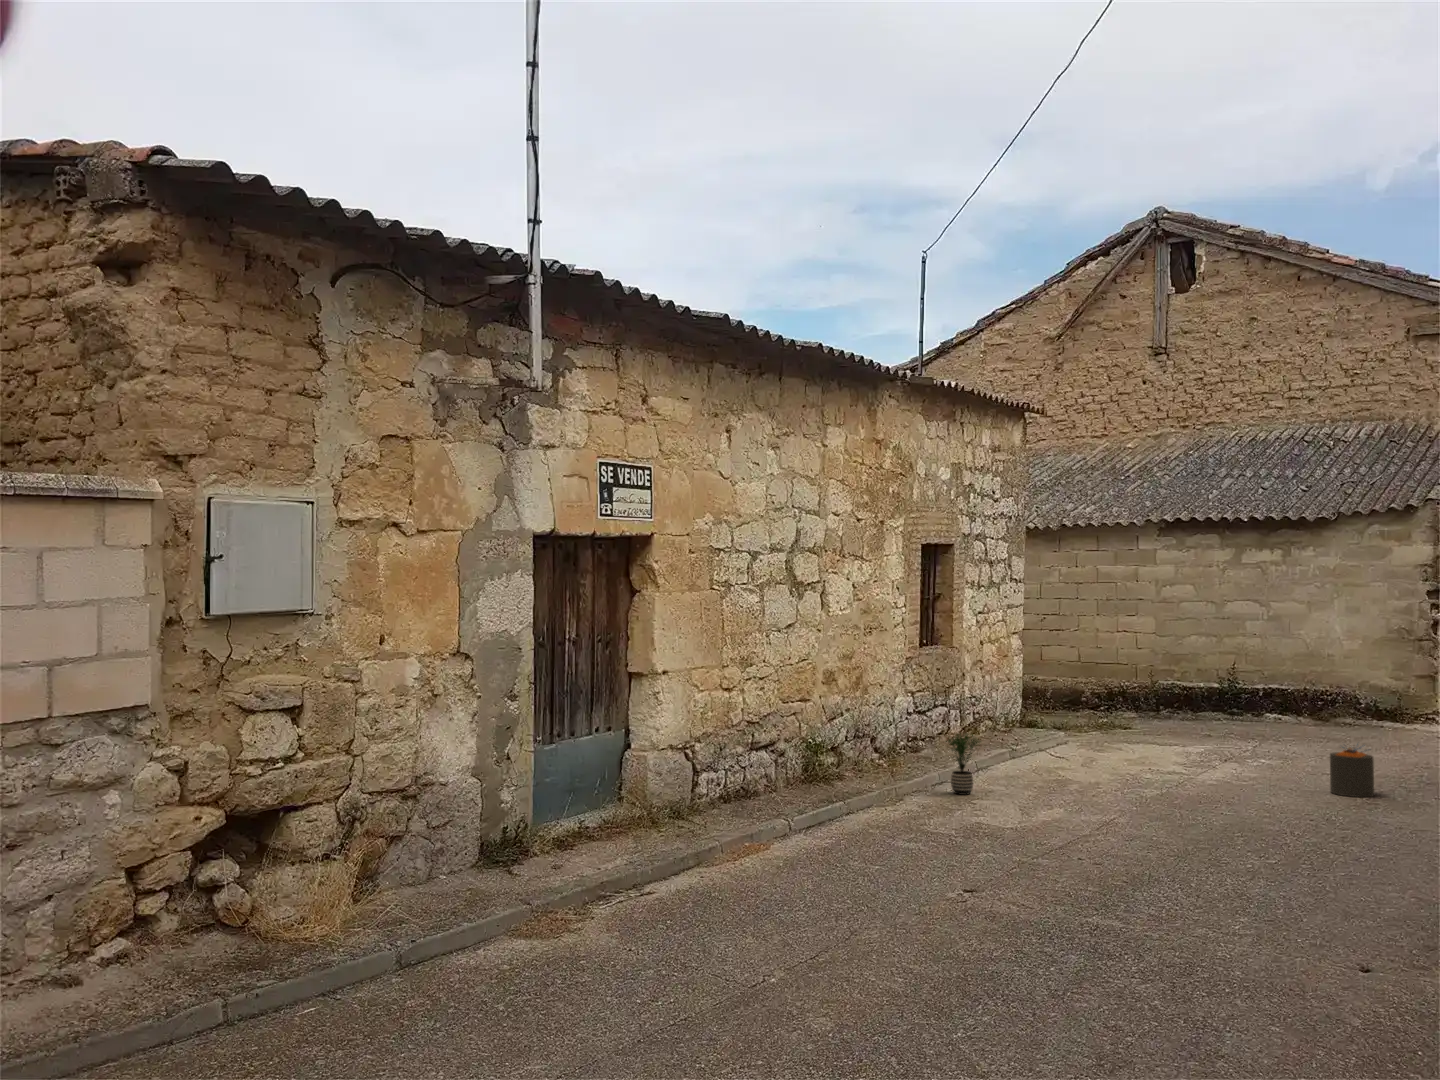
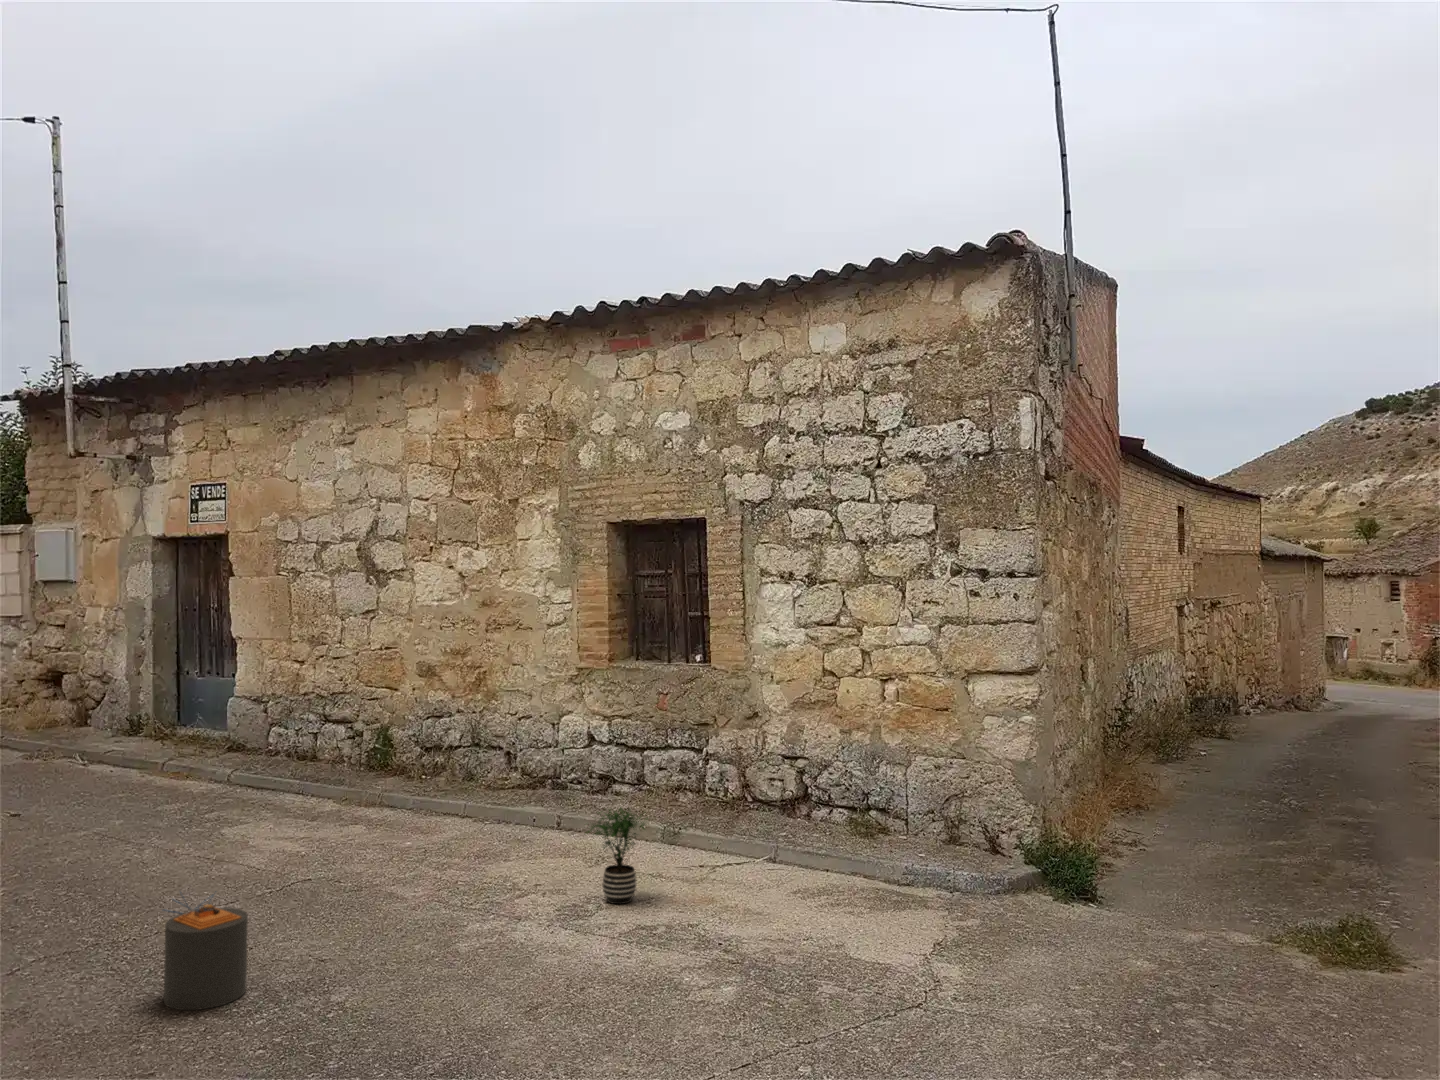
potted plant: present [946,735,981,795] -> present [588,807,648,904]

